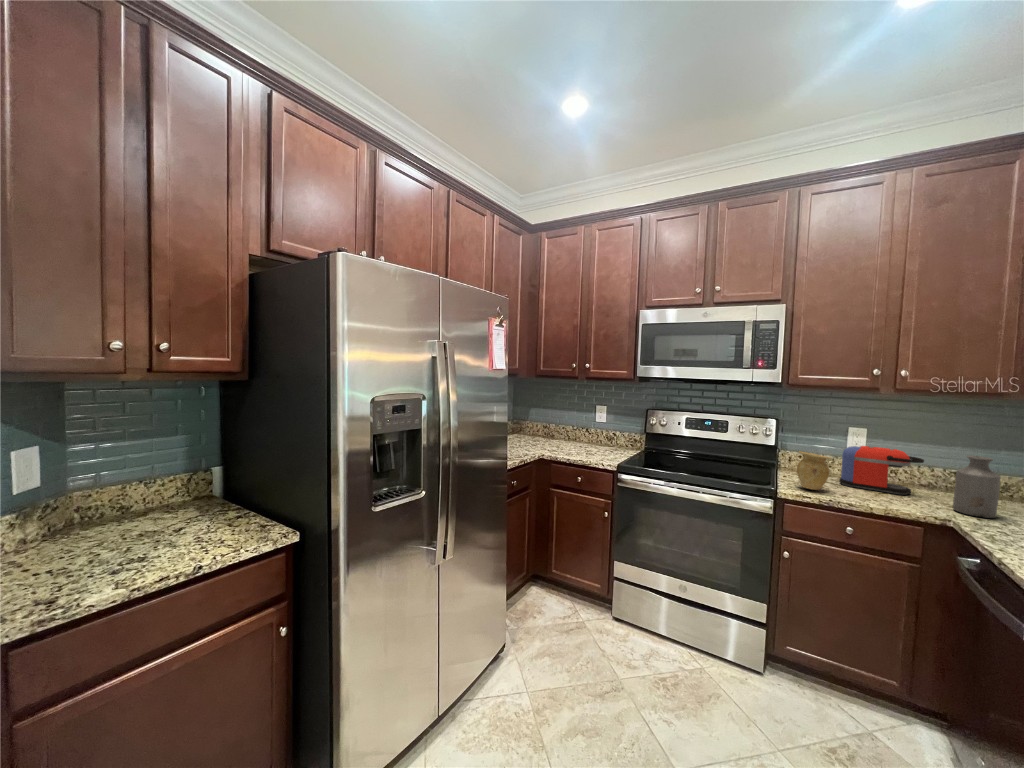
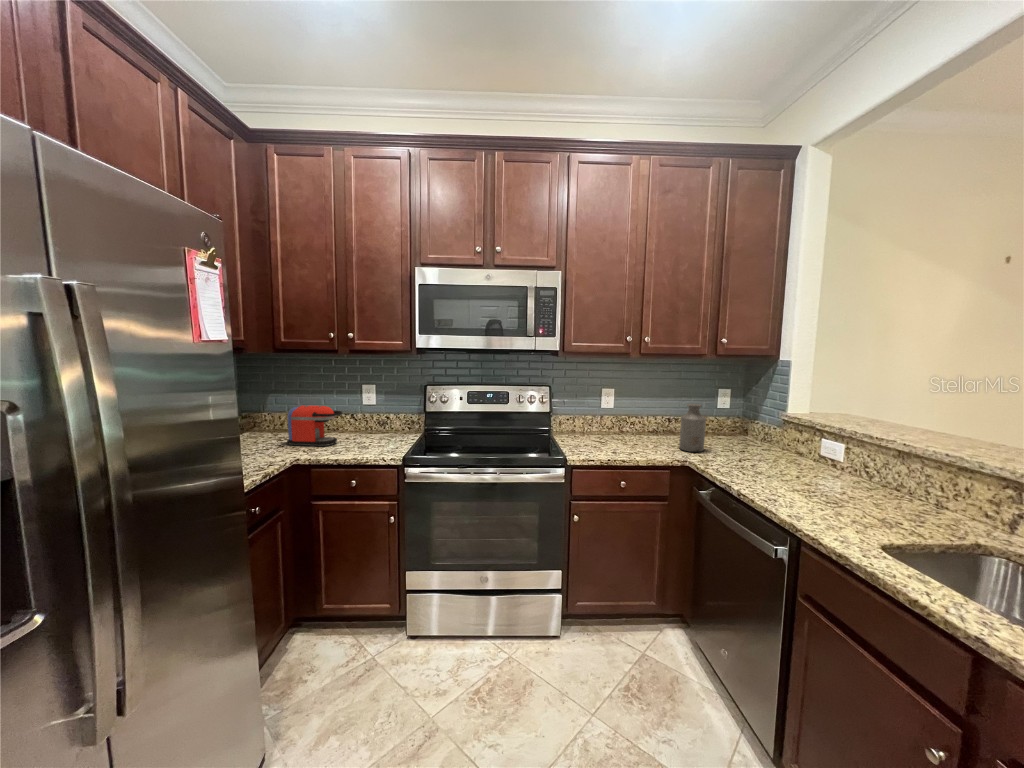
coffee maker: present [839,446,924,495] -> present [287,406,342,446]
vase: present [797,451,831,490] -> none [577,415,603,450]

